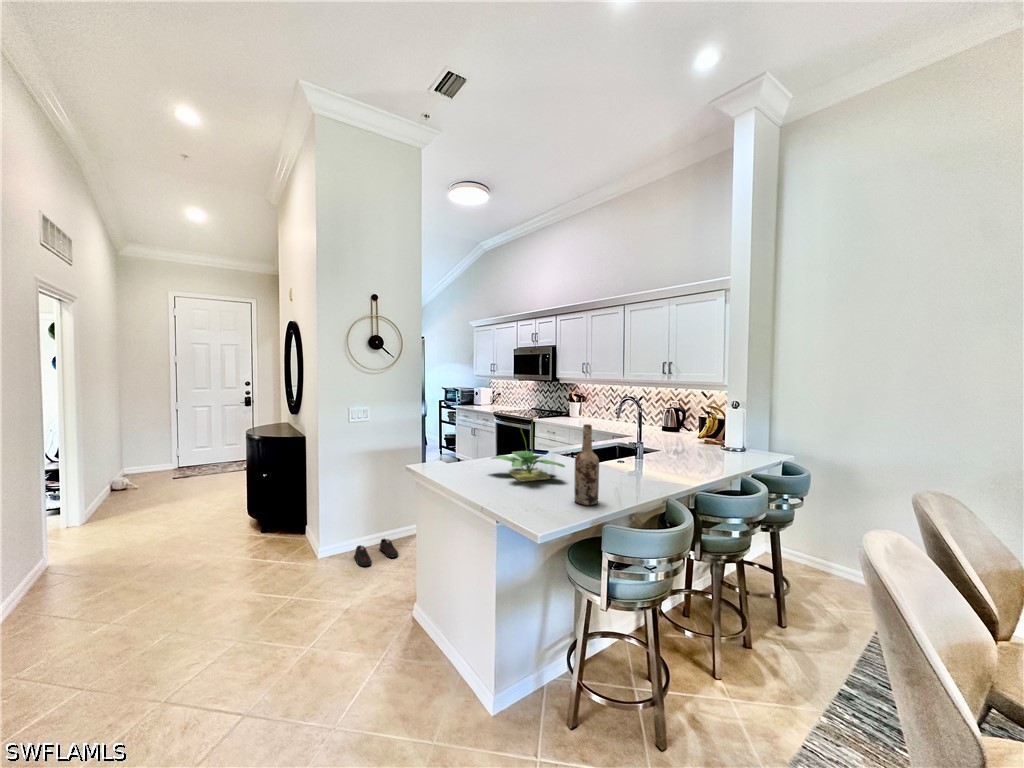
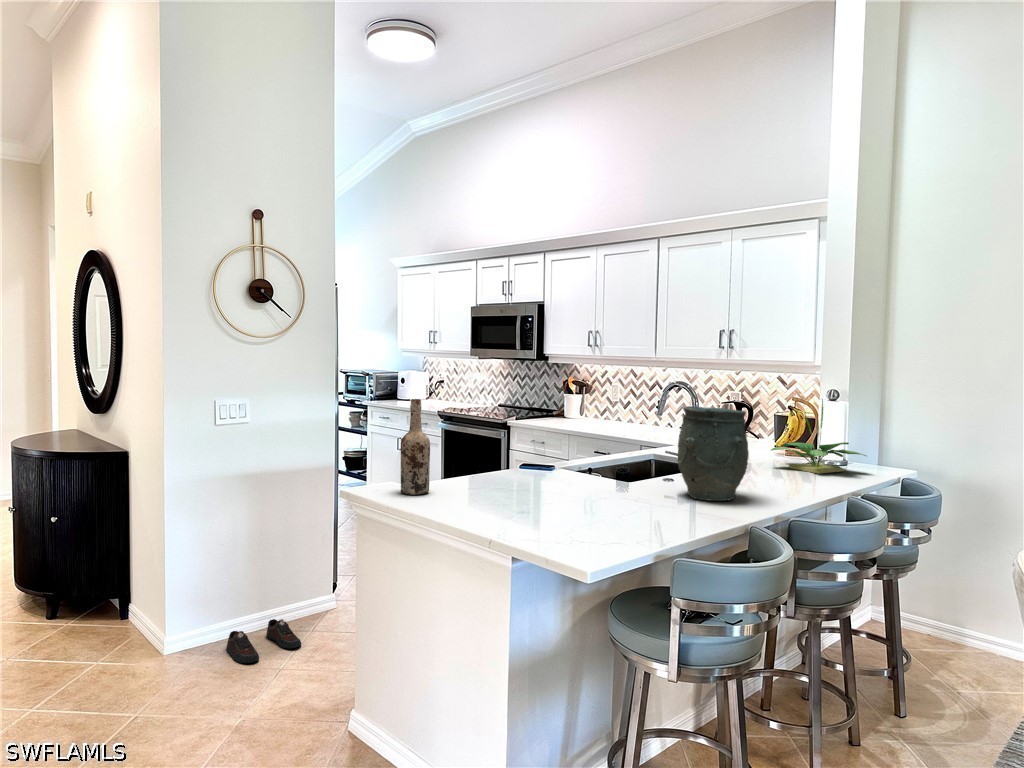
vase: none [622,414,670,478] -> present [677,406,749,501]
potted plant: present [492,422,565,482] -> present [771,399,866,474]
wine bottle: present [574,424,599,505] -> present [401,399,430,495]

